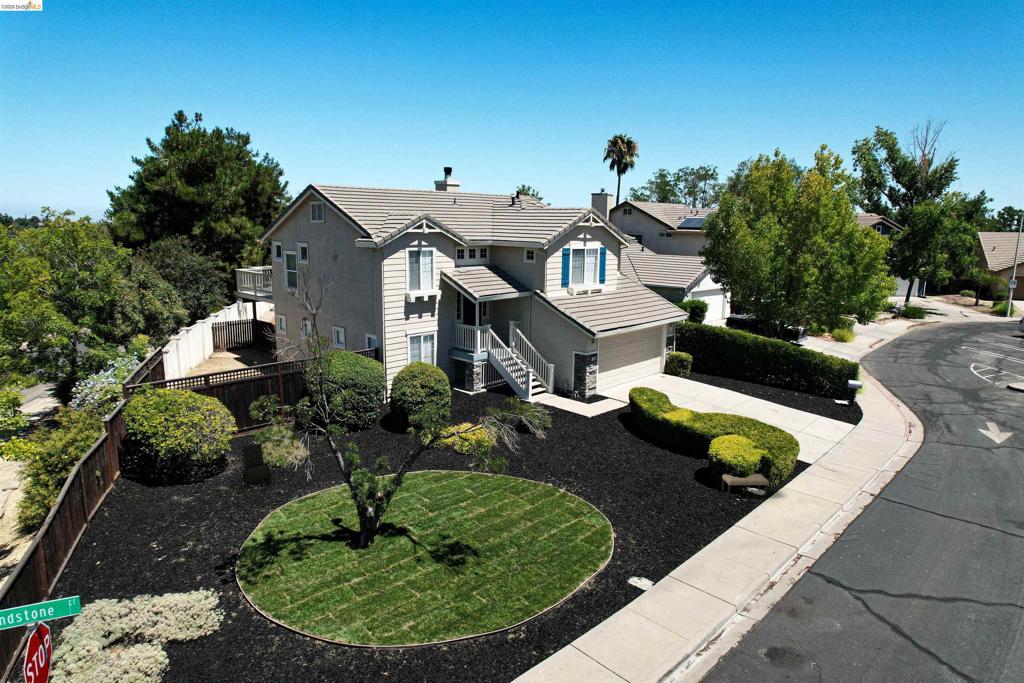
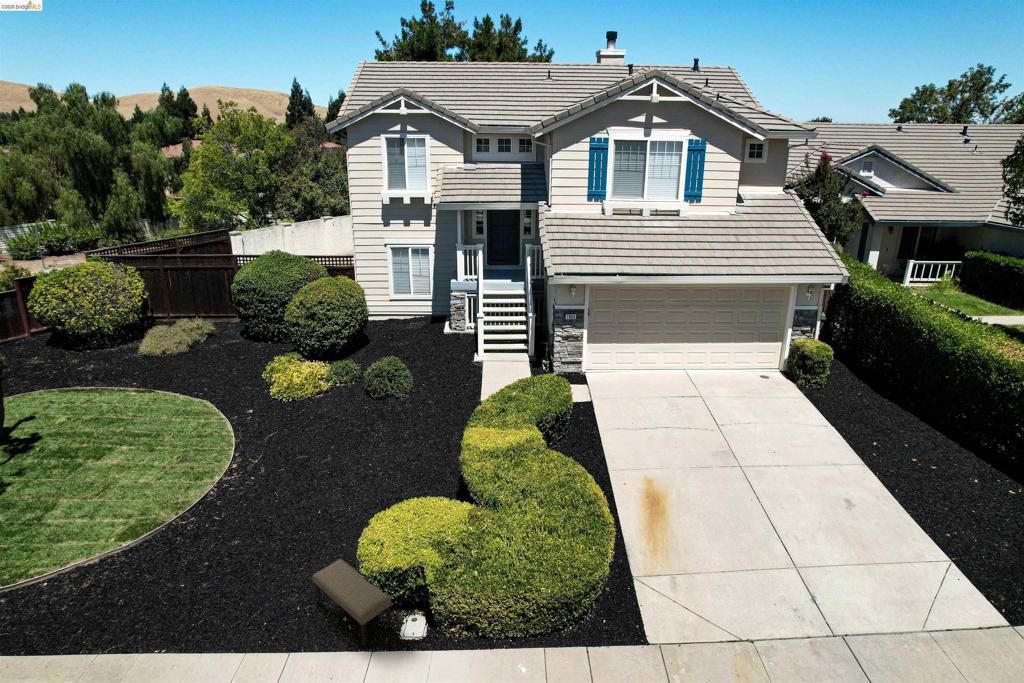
lounge chair: present [242,443,271,488] -> none [77,317,116,357]

